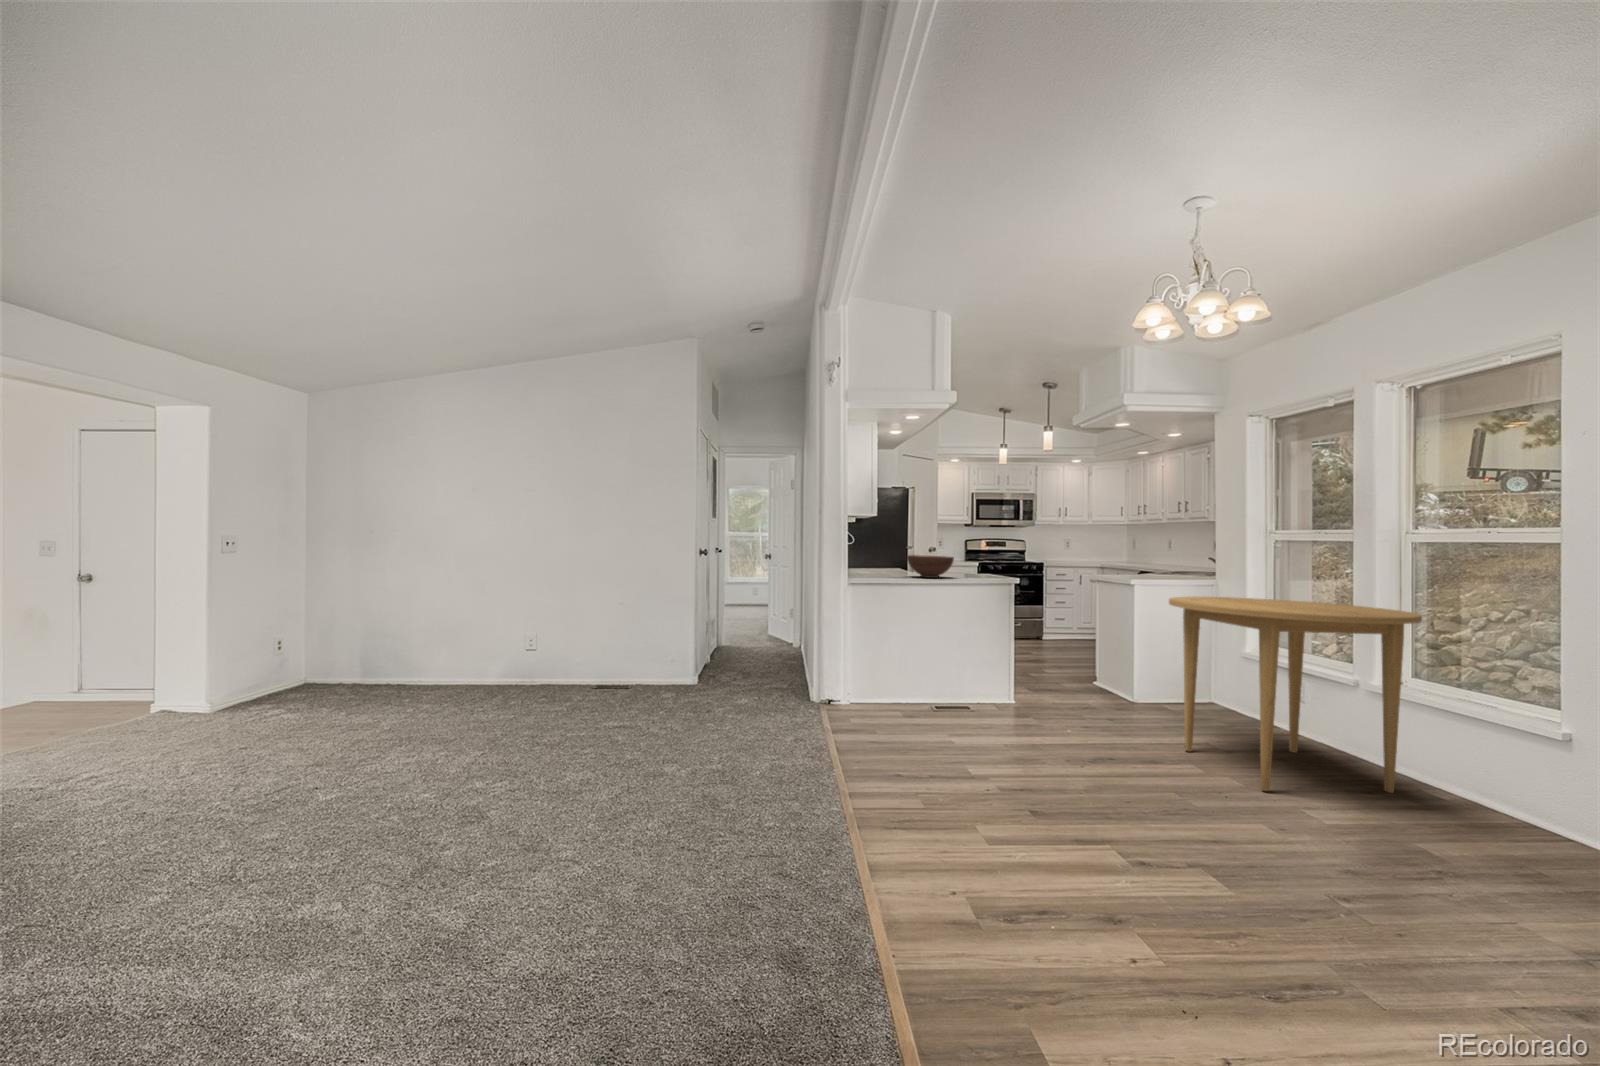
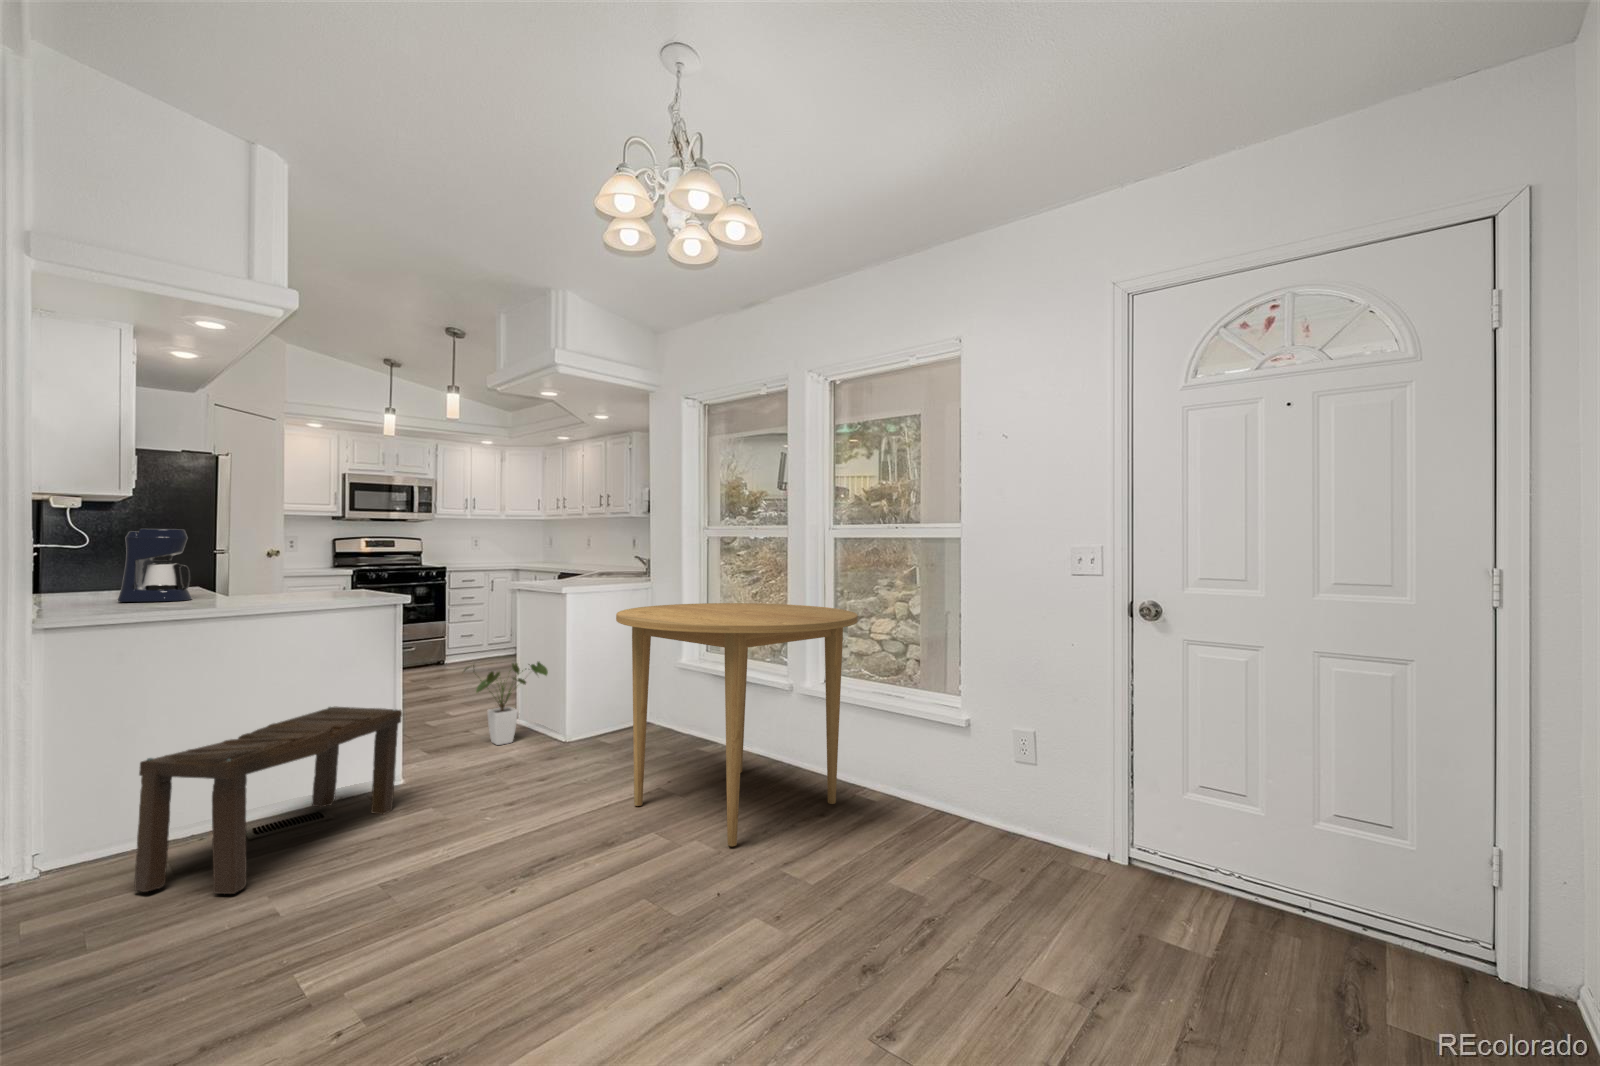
coffee maker: none [873,533,904,574] -> present [118,529,192,602]
fruit bowl: present [907,555,954,578] -> none [189,567,289,605]
house plant: none [1055,632,1120,697] -> present [465,662,548,745]
bench: none [892,645,1018,733] -> present [135,707,402,894]

